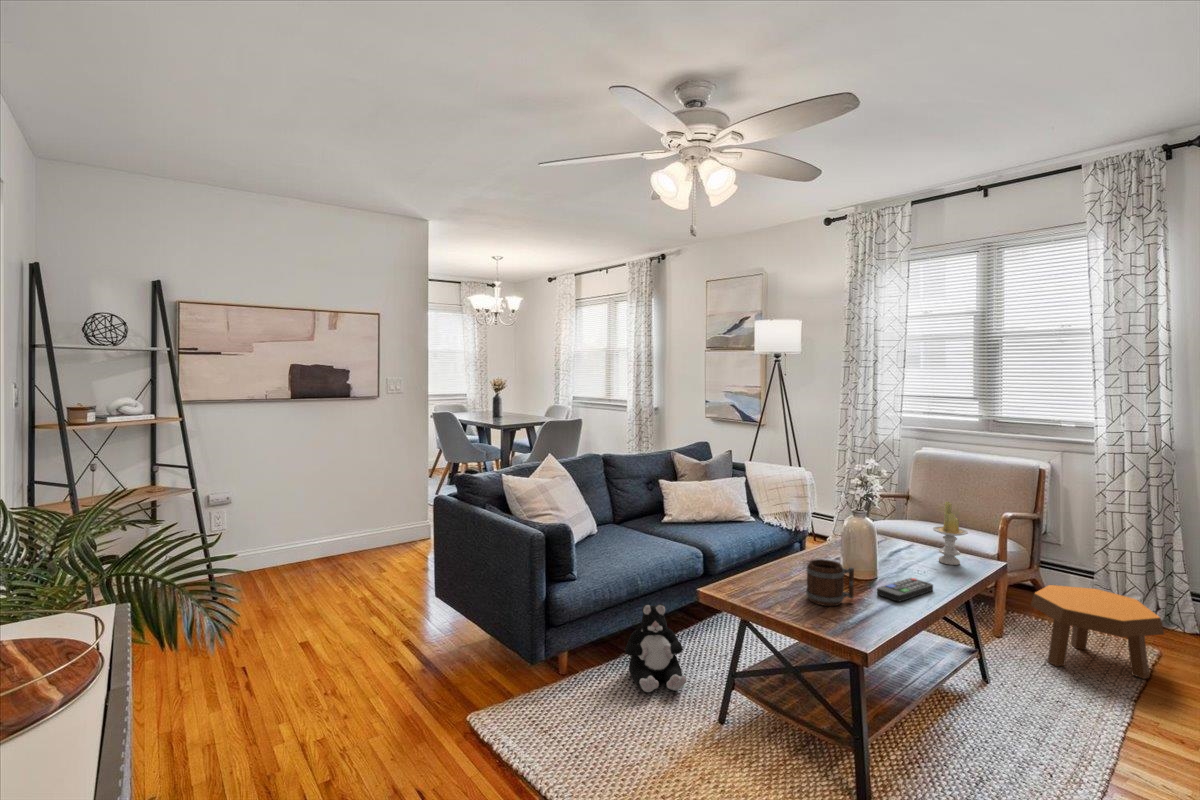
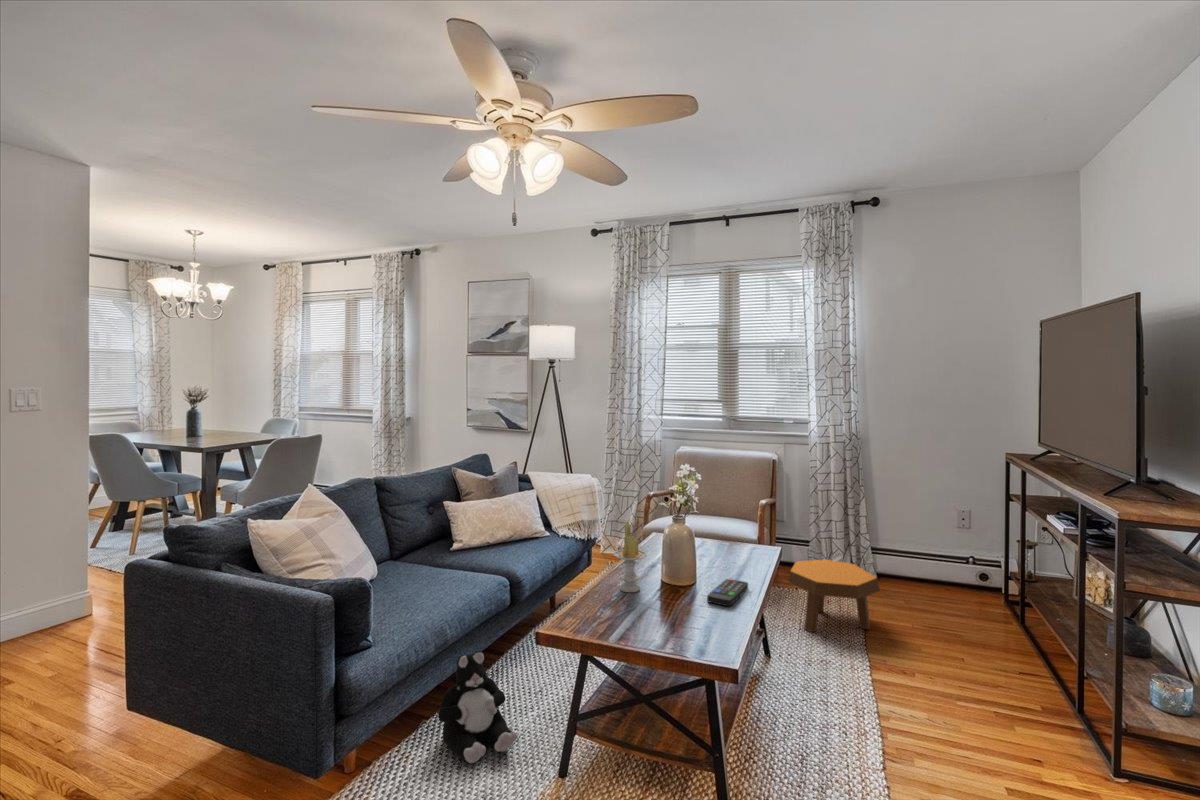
candle: present [933,502,968,565] -> present [614,522,647,592]
mug: present [806,559,854,606] -> none [649,575,693,625]

